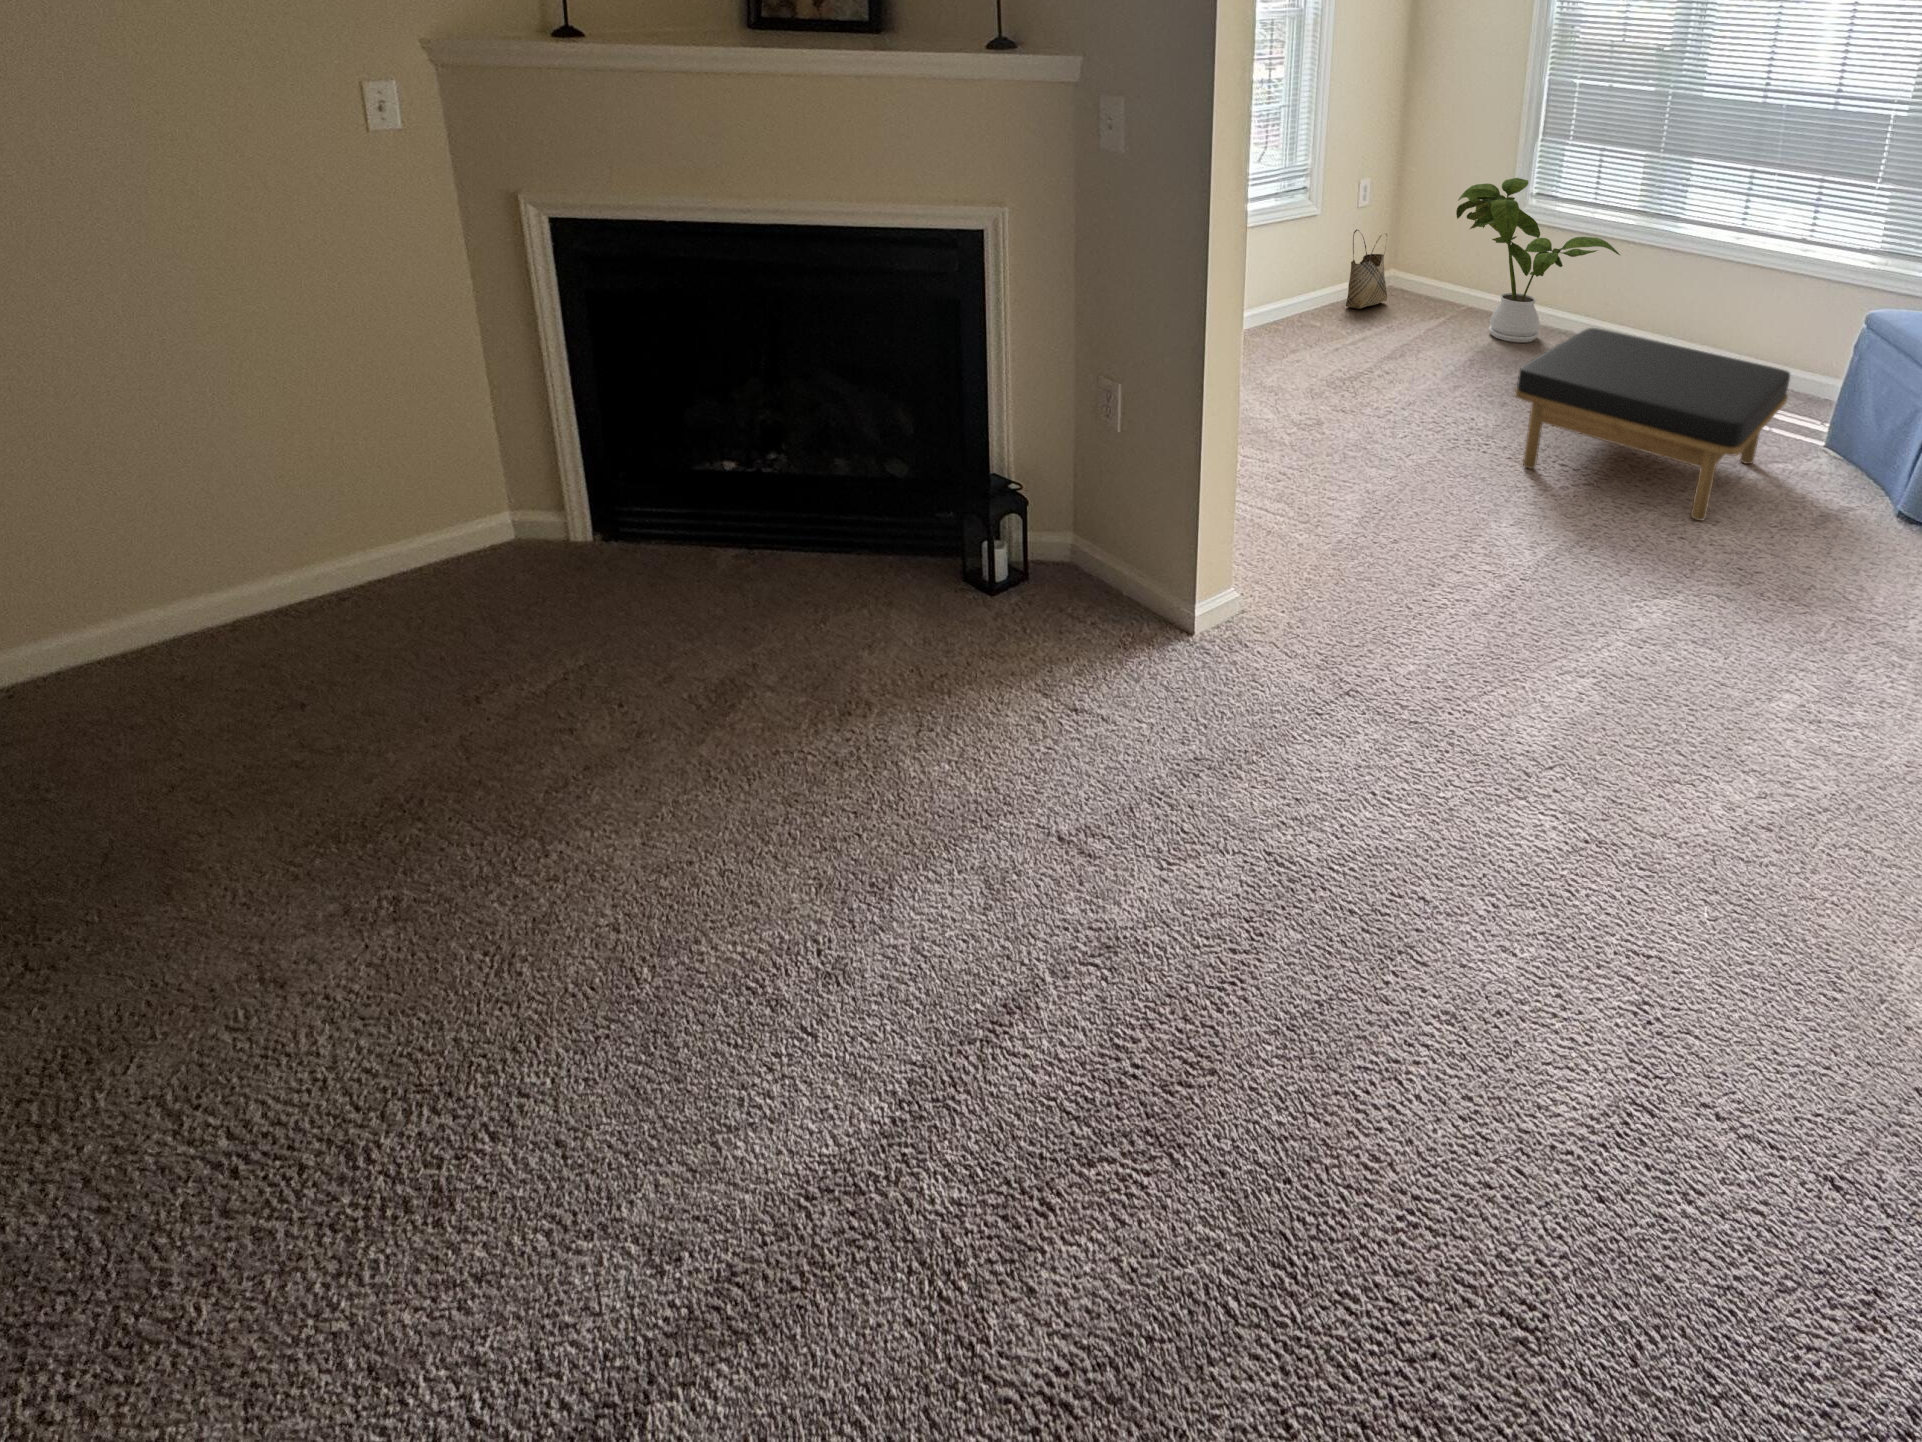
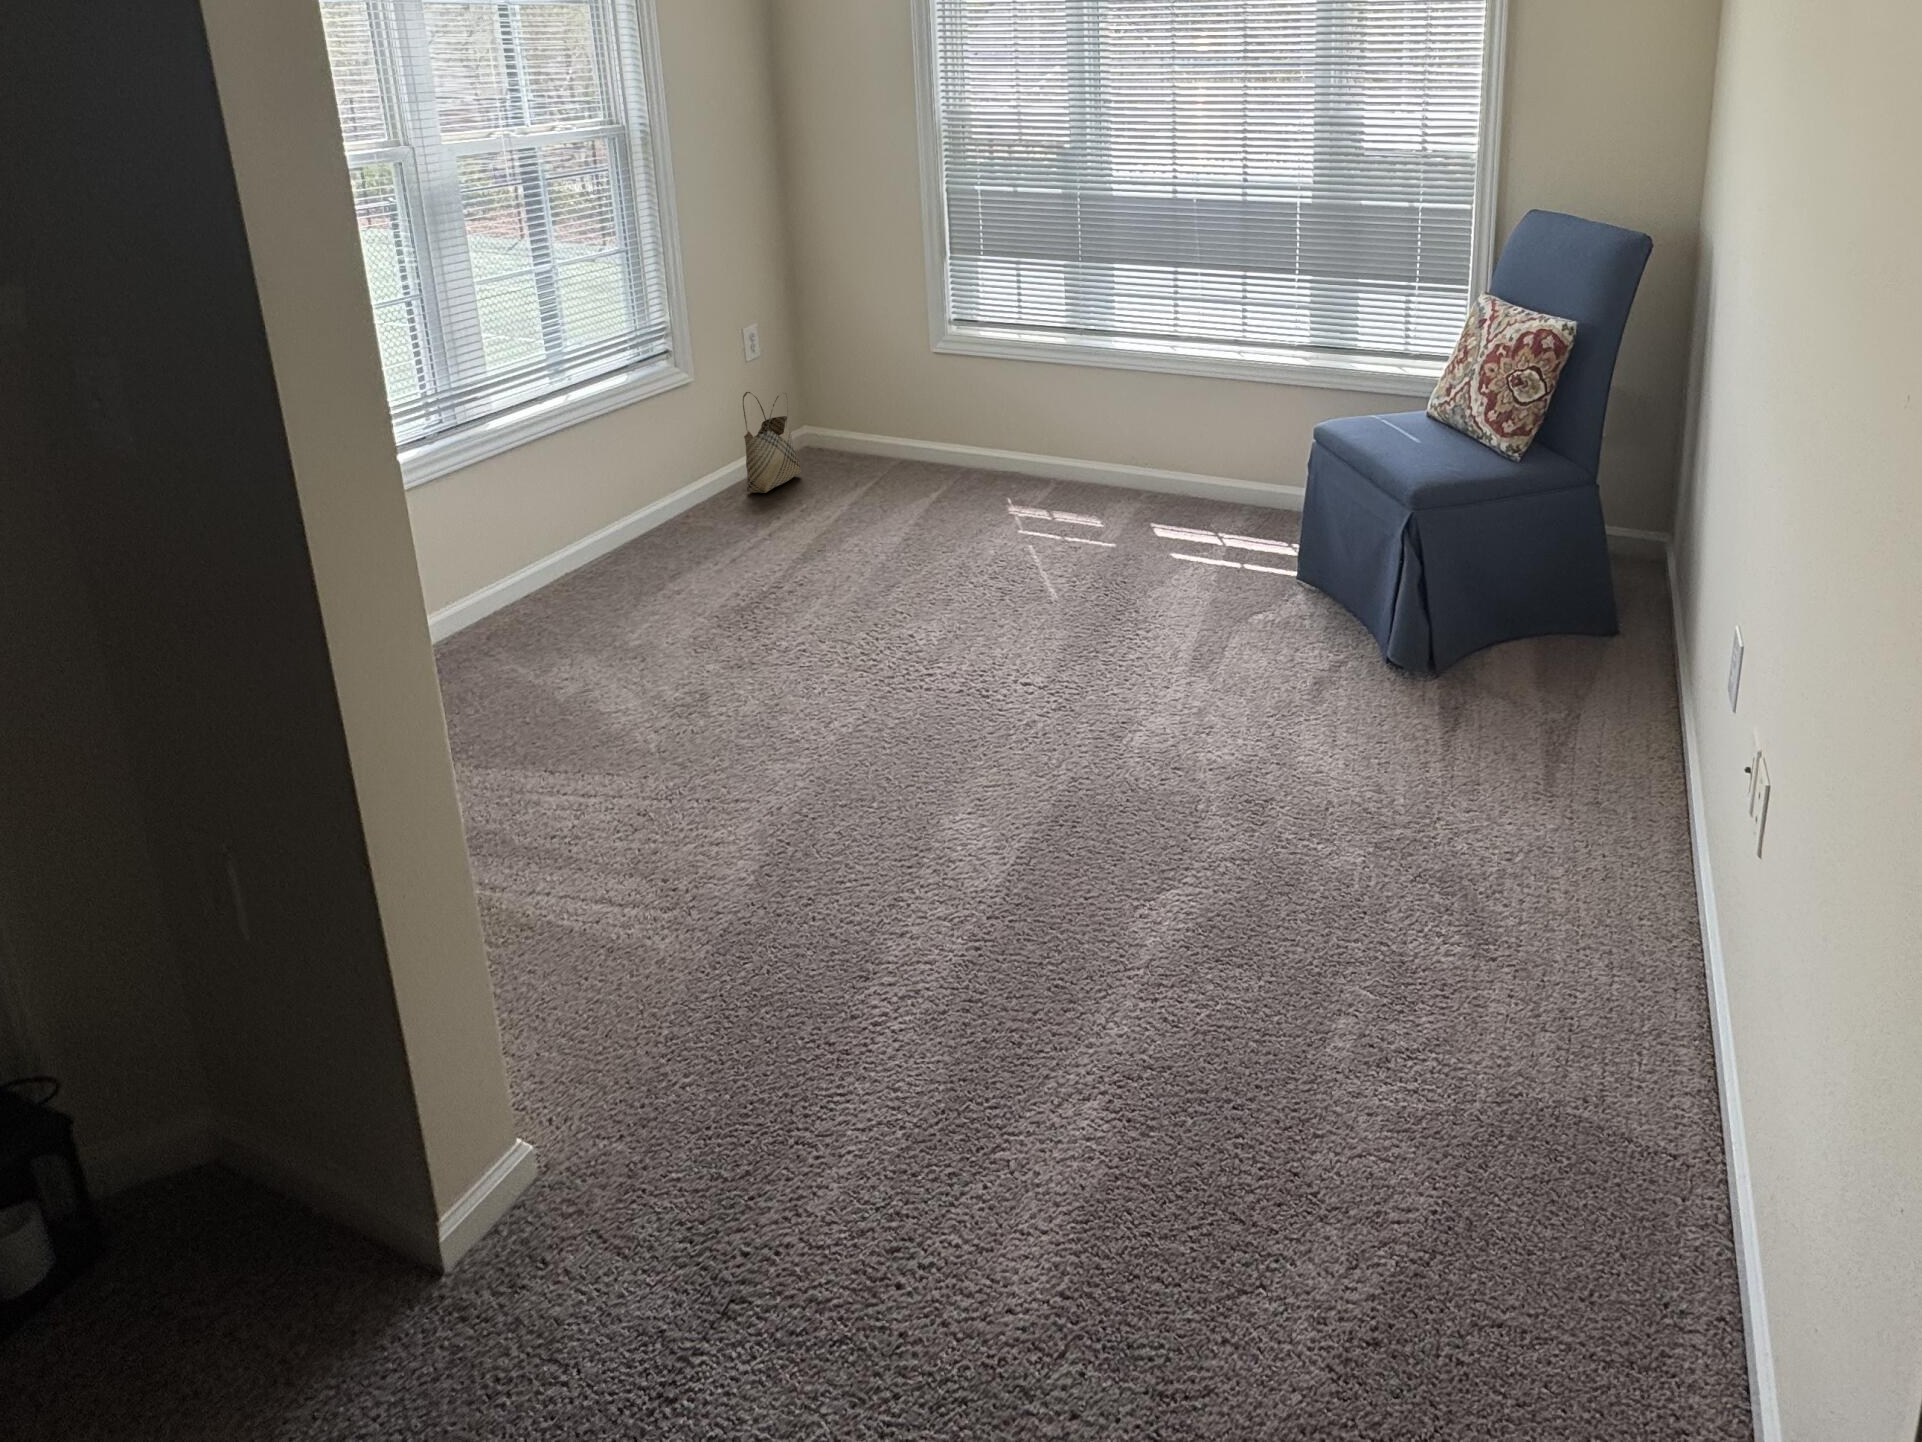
house plant: present [1456,178,1620,343] -> none [861,310,1060,504]
ottoman: present [1515,328,1790,521] -> none [955,494,1259,739]

